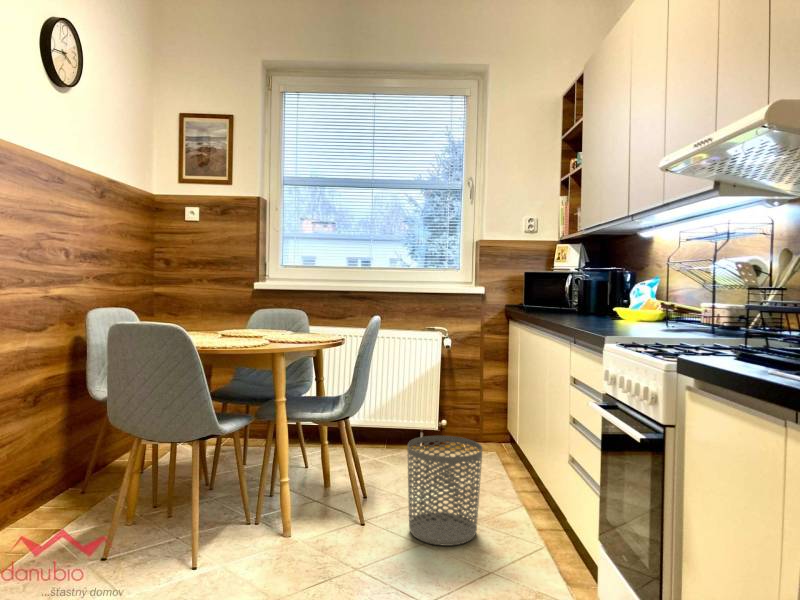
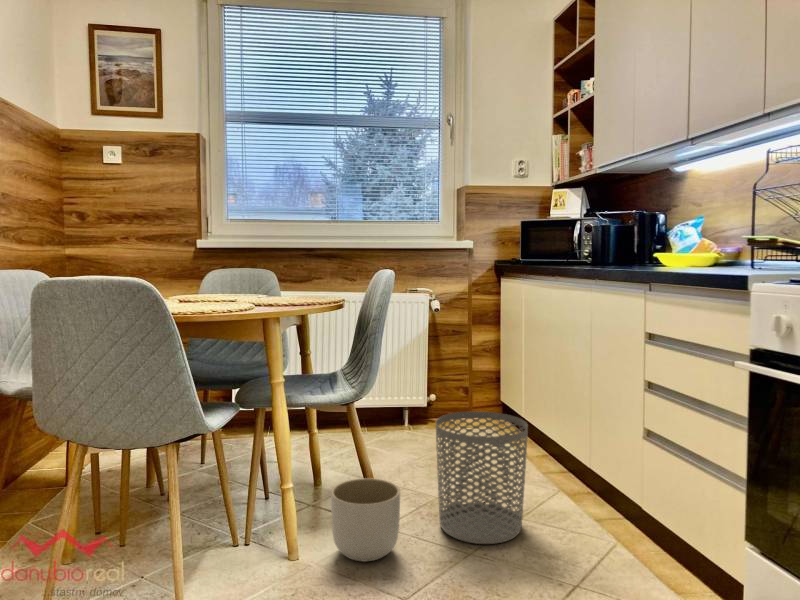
planter: none [316,484,371,549] -> present [331,478,400,562]

